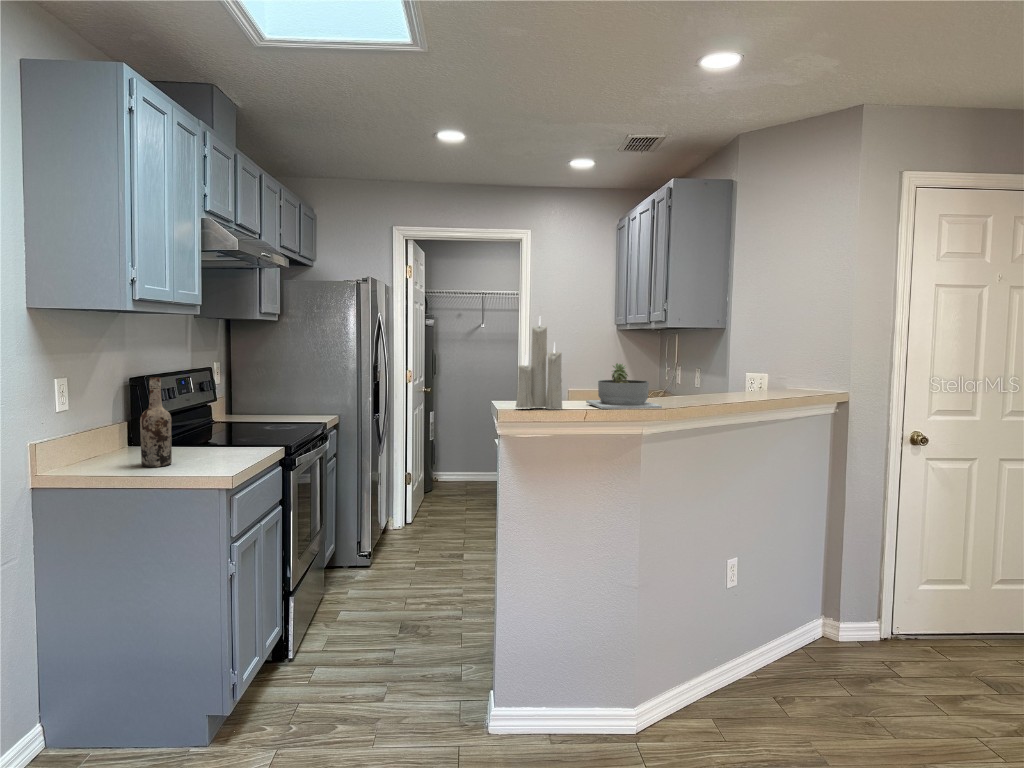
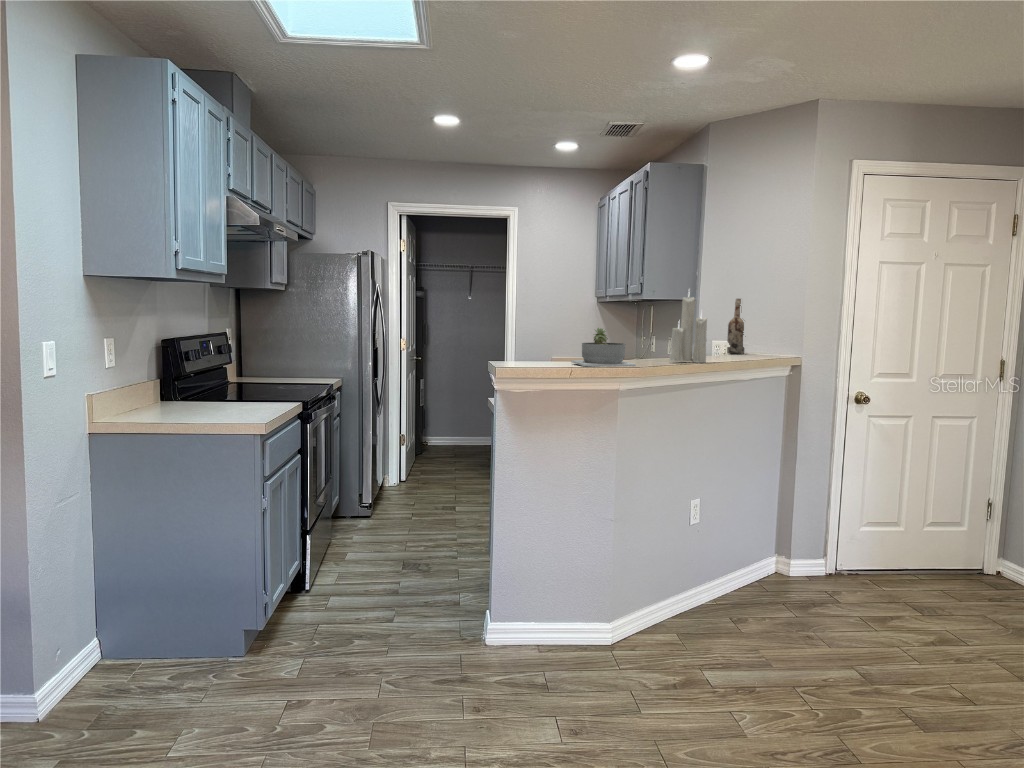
candle: present [516,319,562,410] -> present [669,295,707,363]
wine bottle: present [140,377,172,467] -> present [727,299,744,354]

